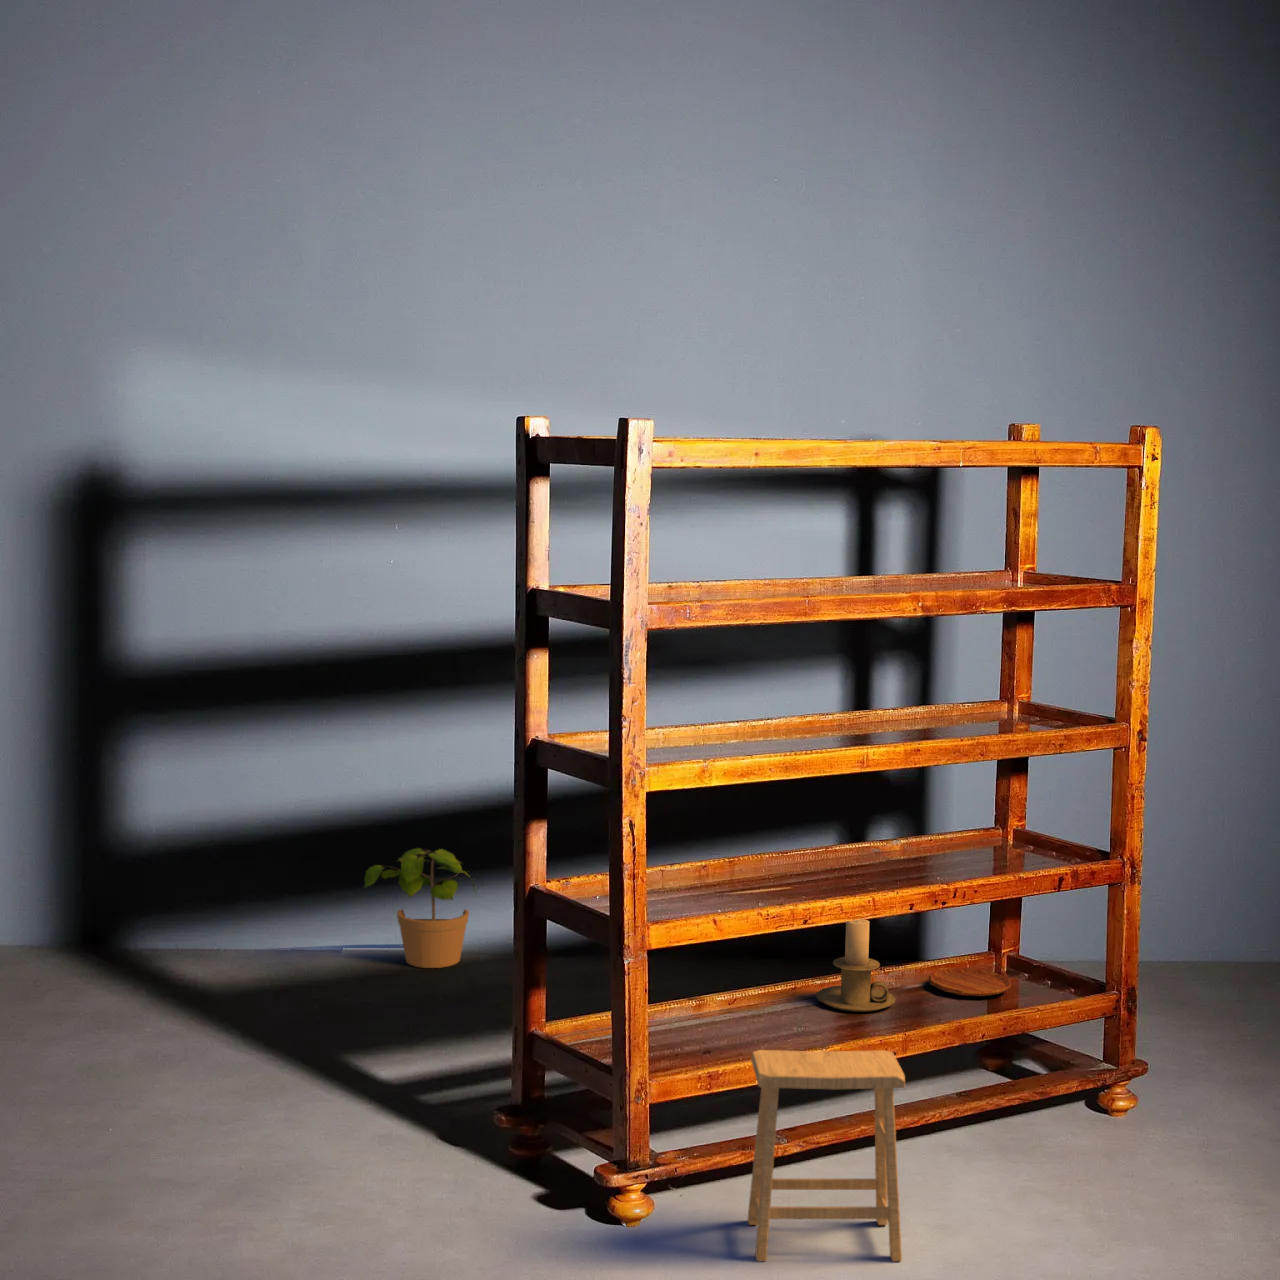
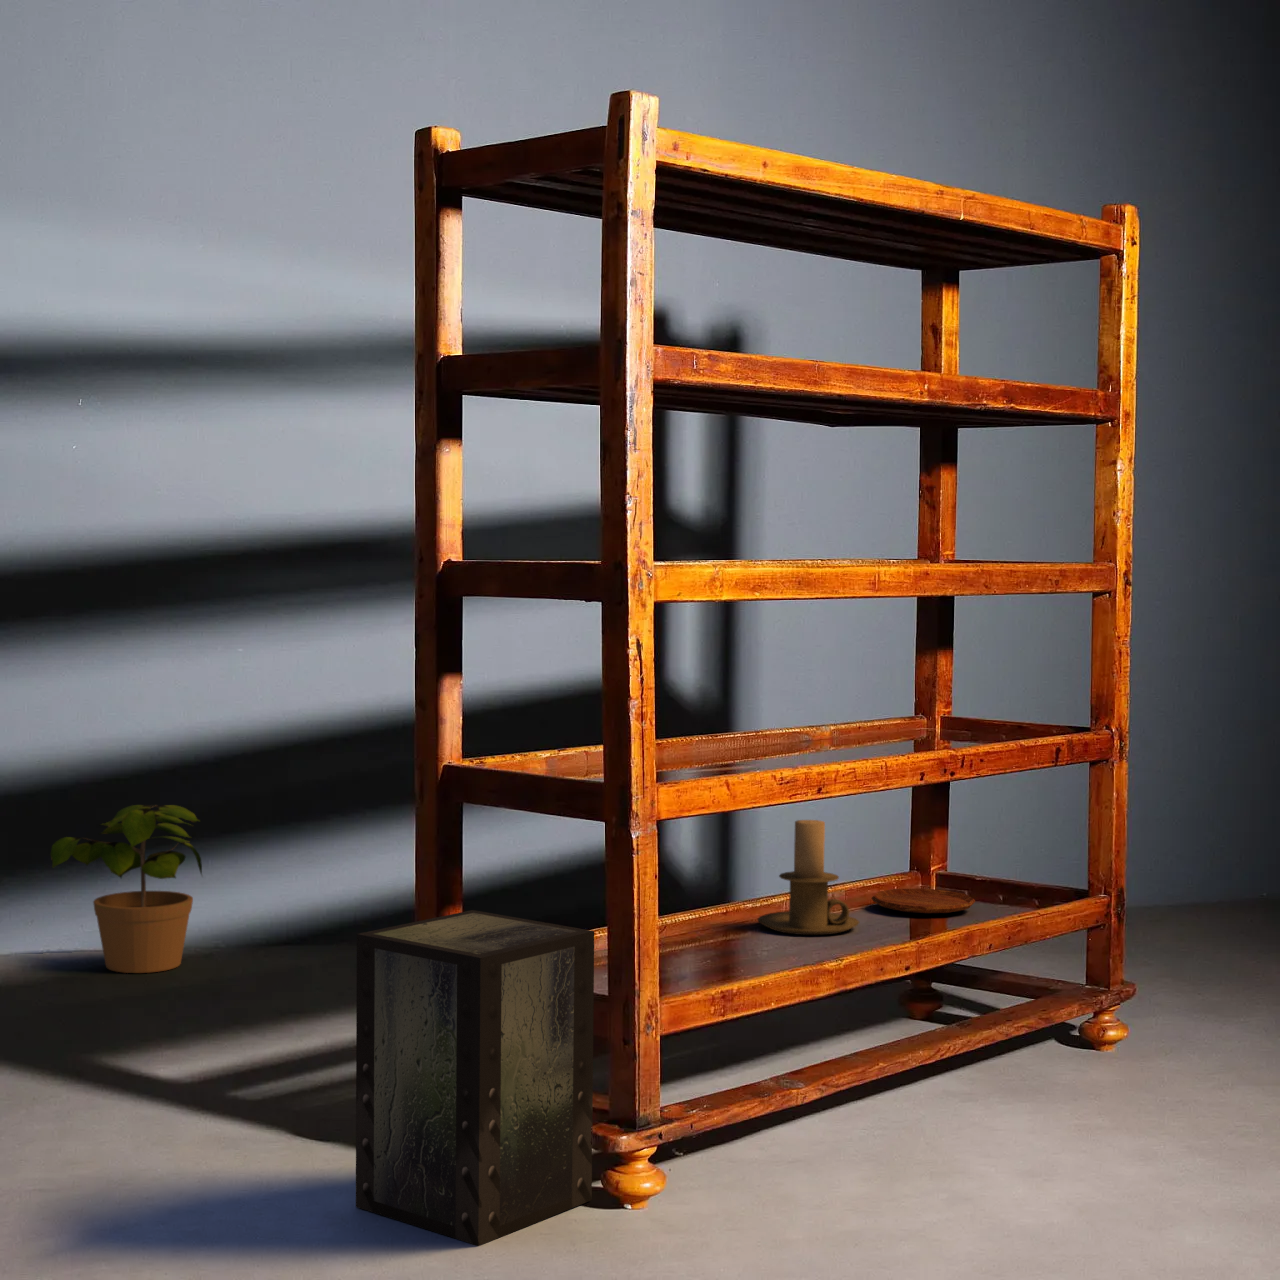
storage box: none [439,993,605,1244] -> present [356,910,594,1246]
footstool: present [748,1050,905,1261] -> none [784,940,1010,1227]

